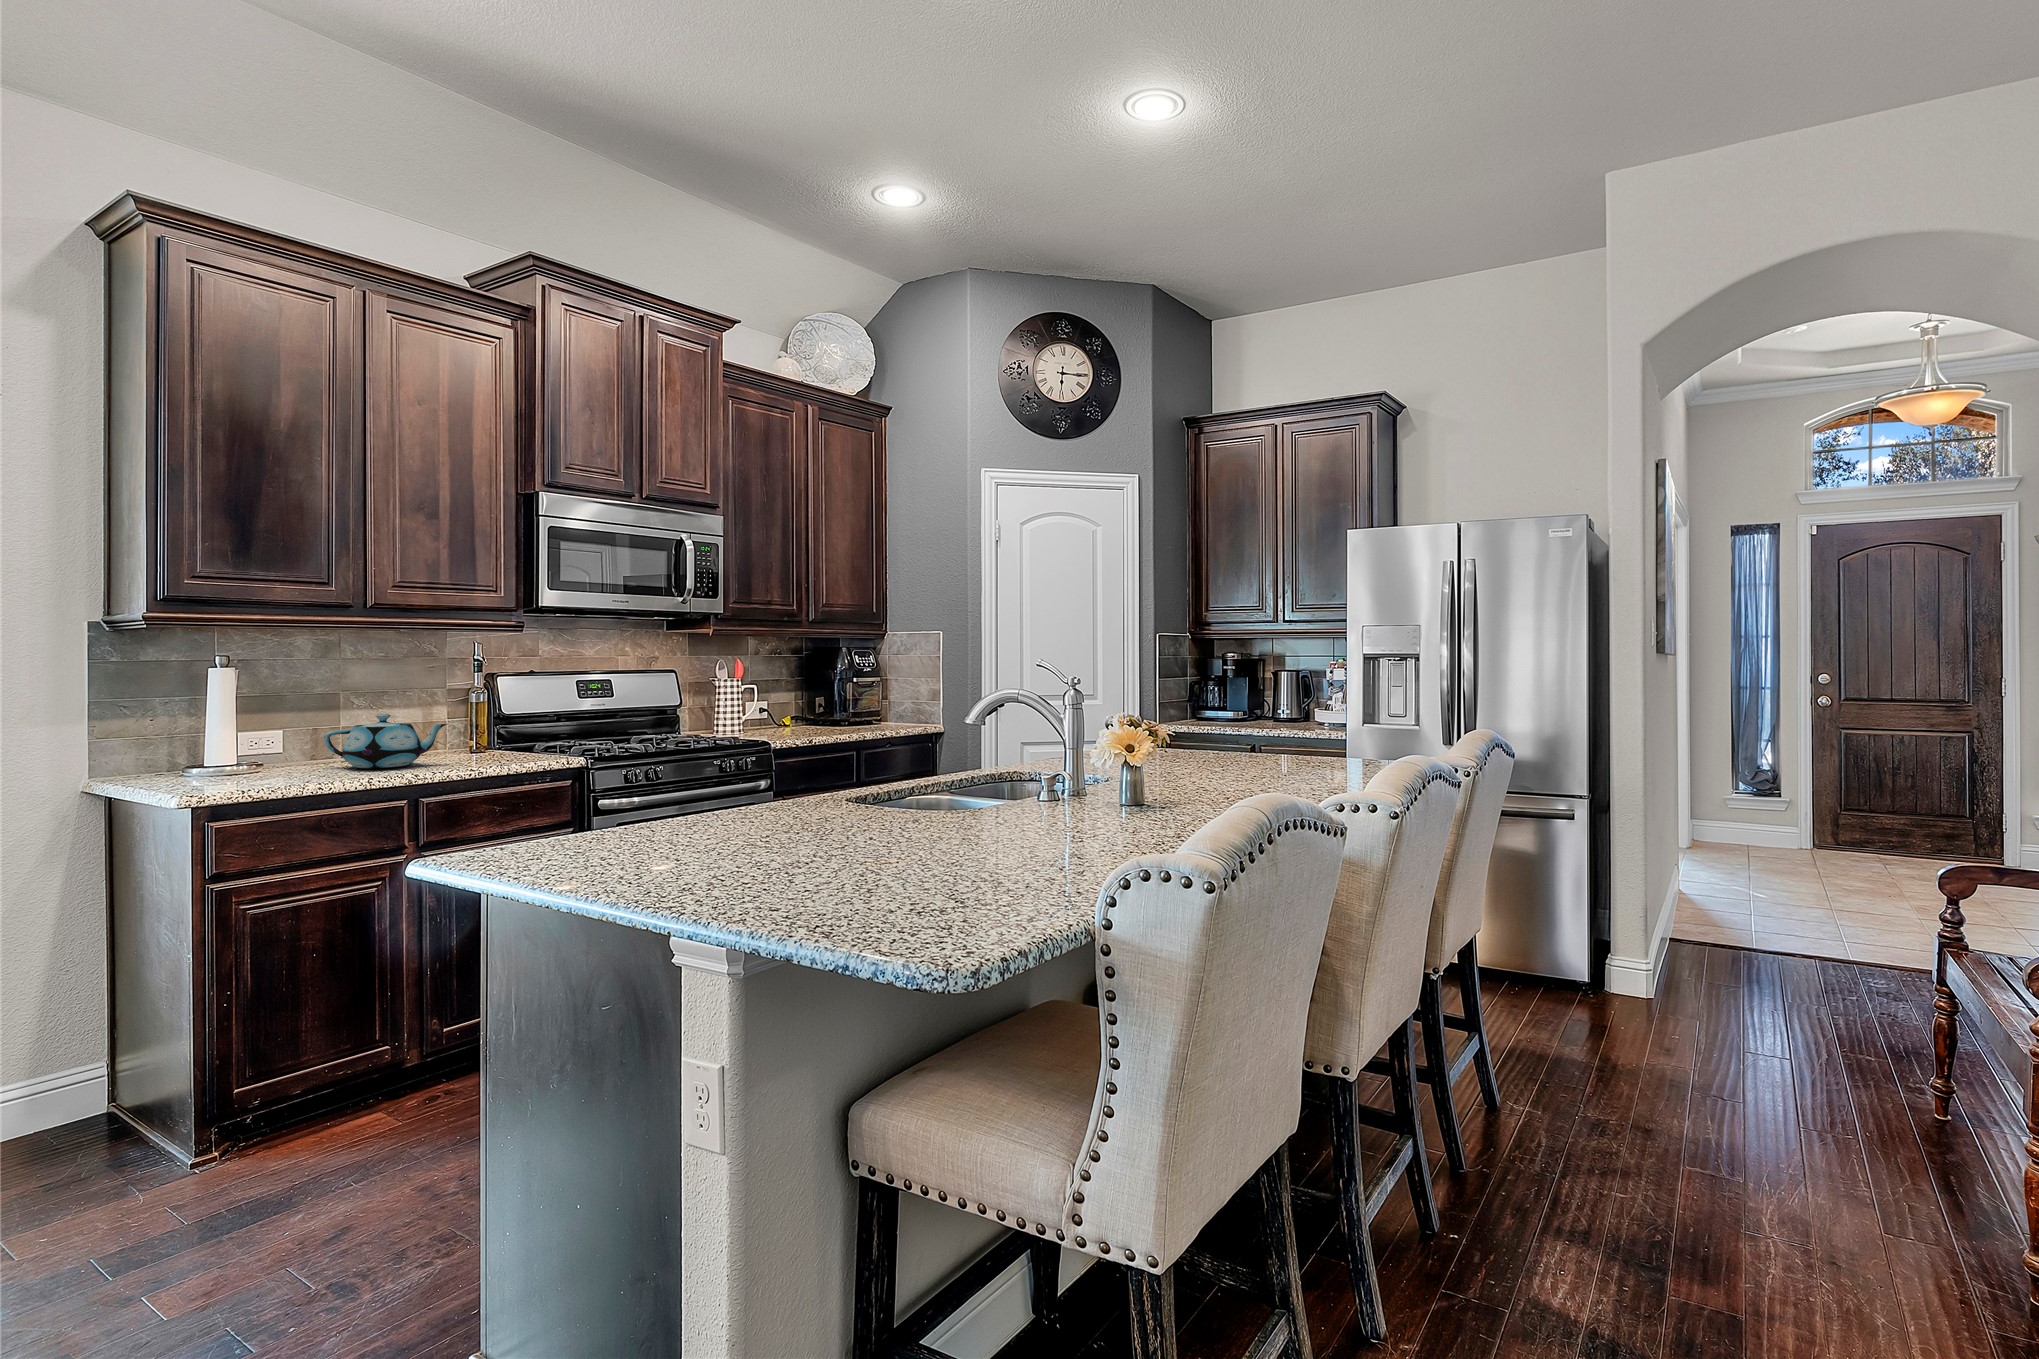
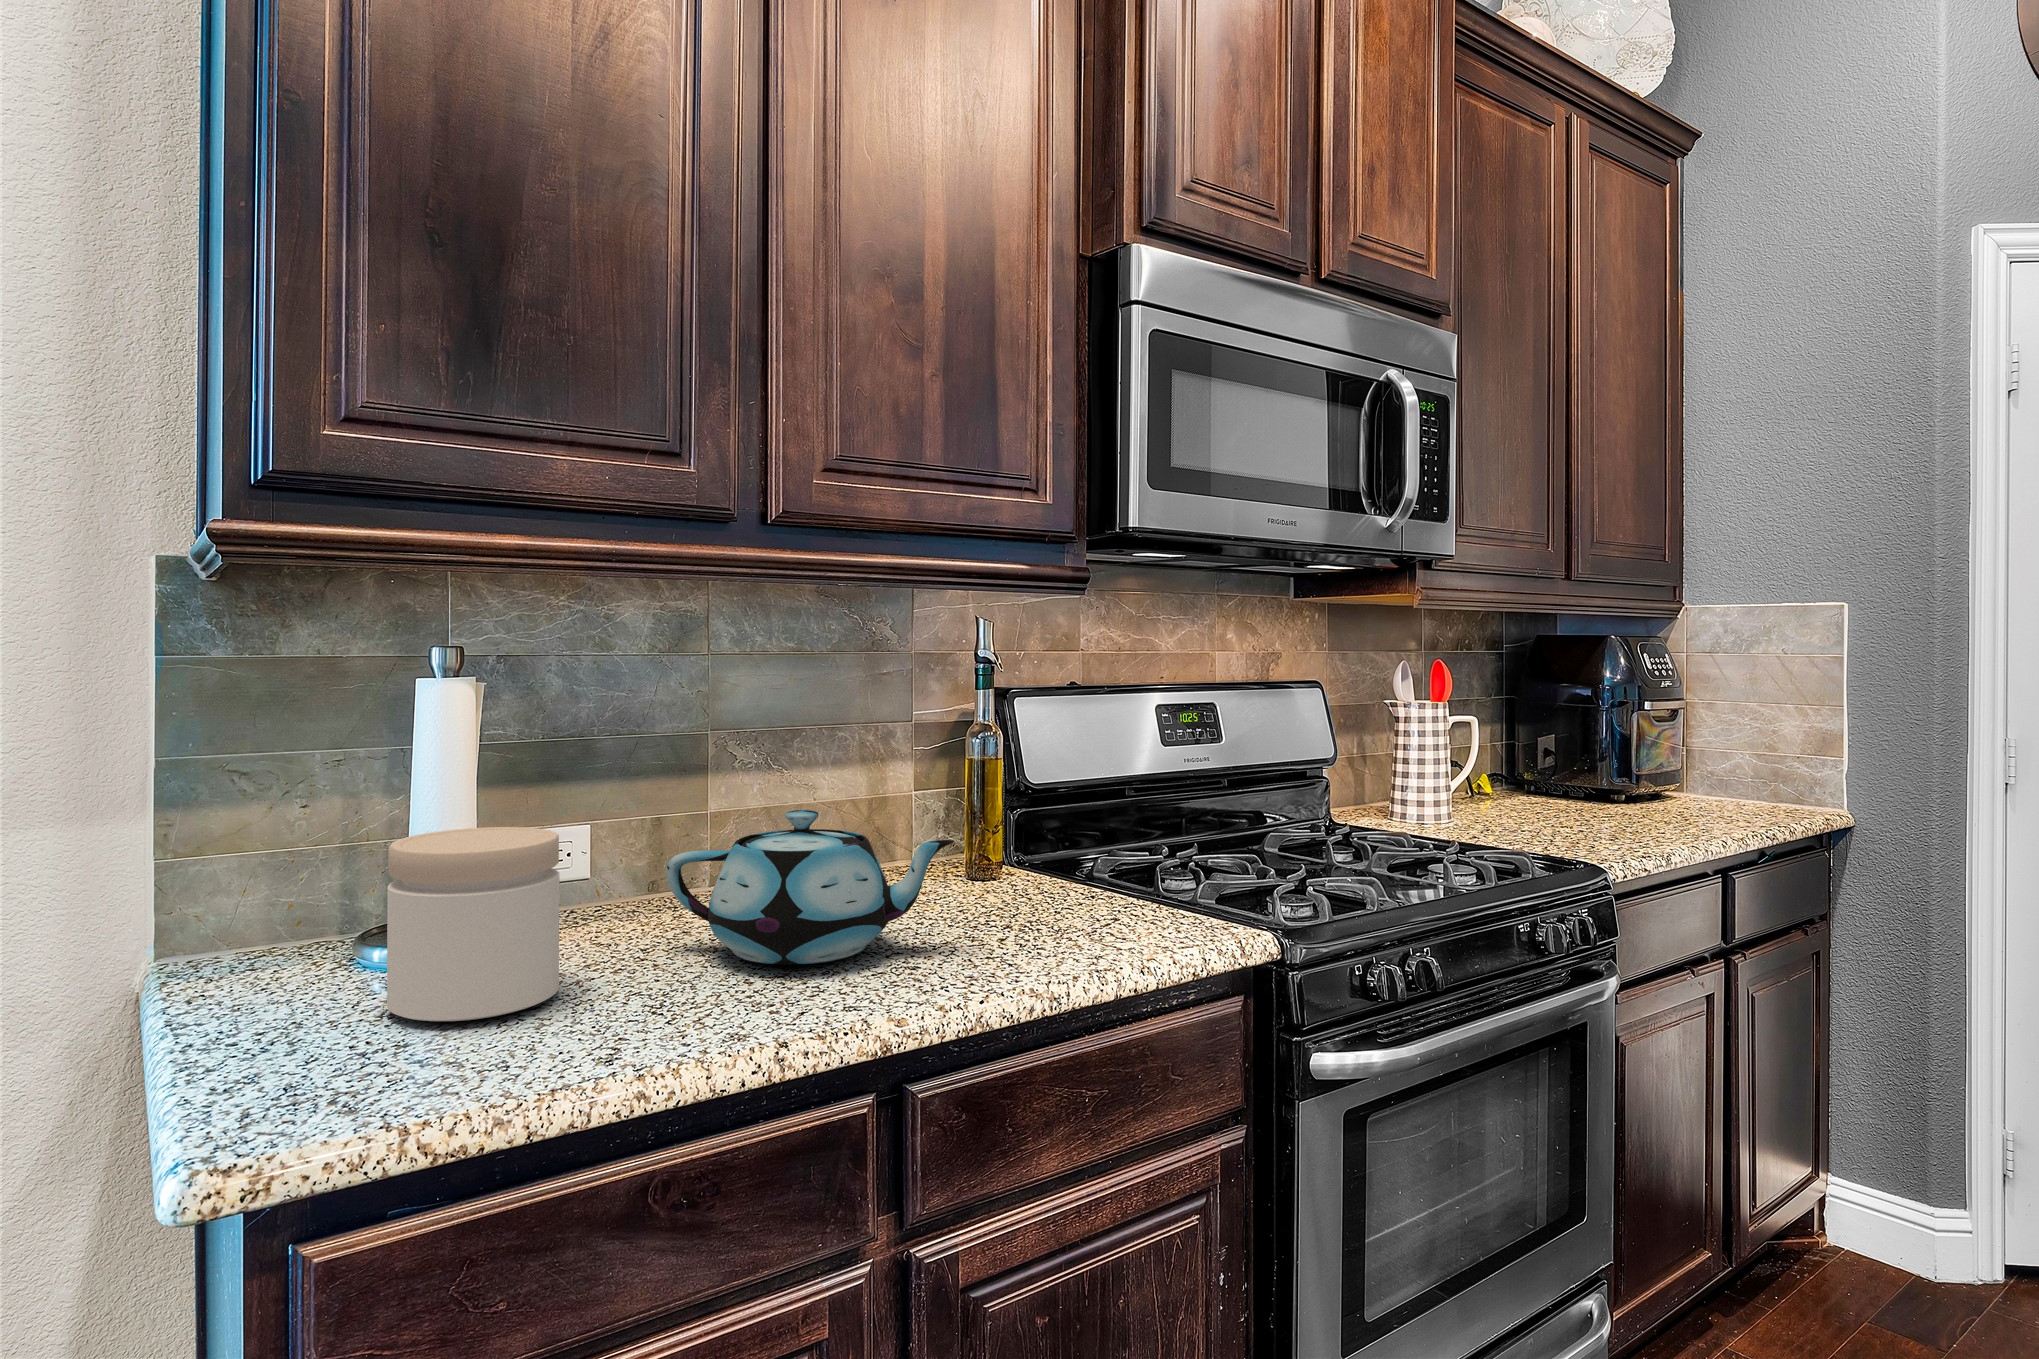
jar: none [212,719,281,781] -> present [387,827,560,1021]

